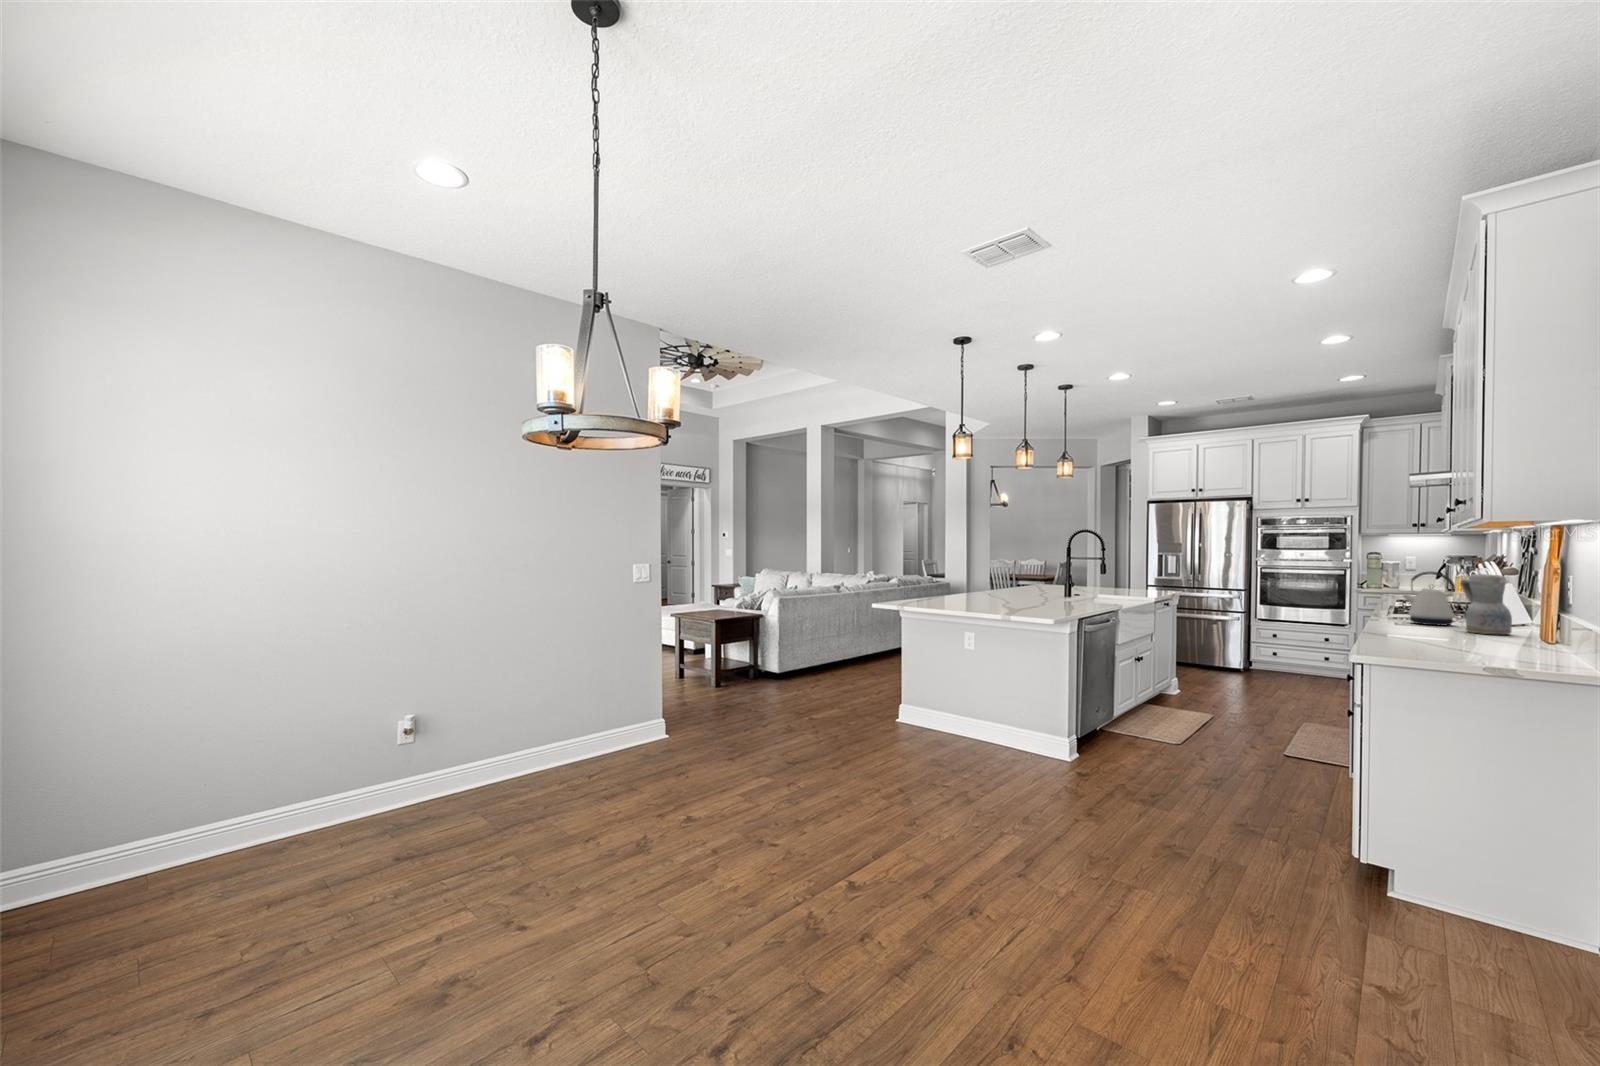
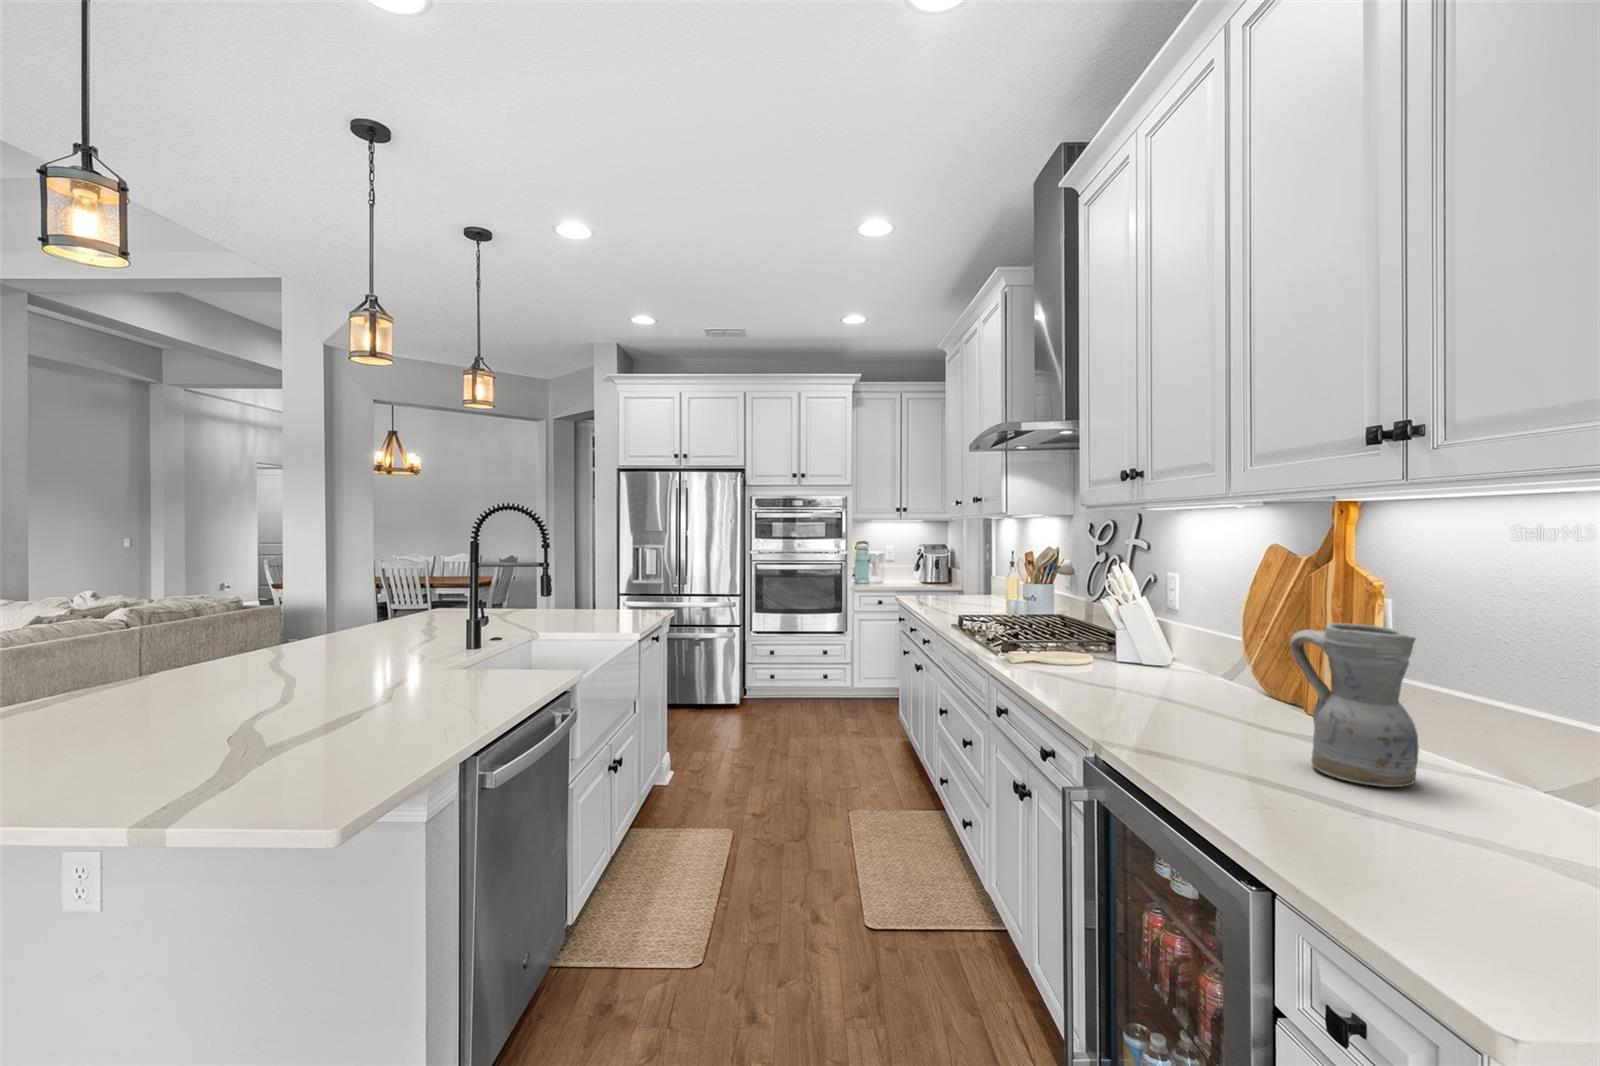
kettle: present [1403,572,1458,625] -> none [1118,607,1221,734]

